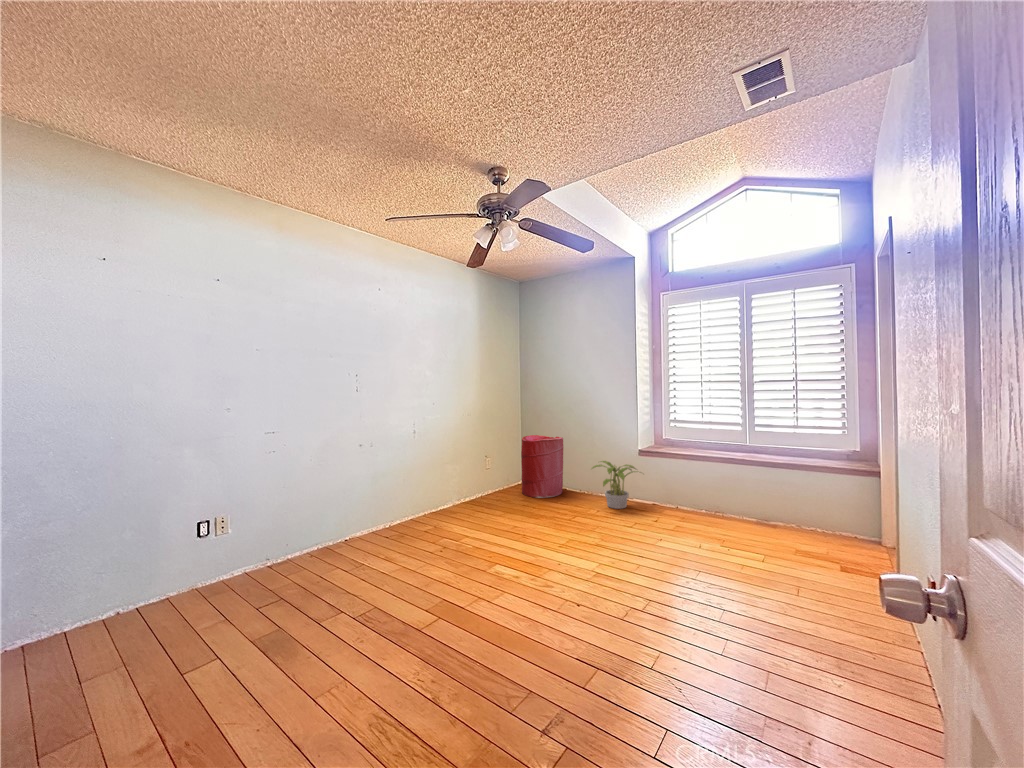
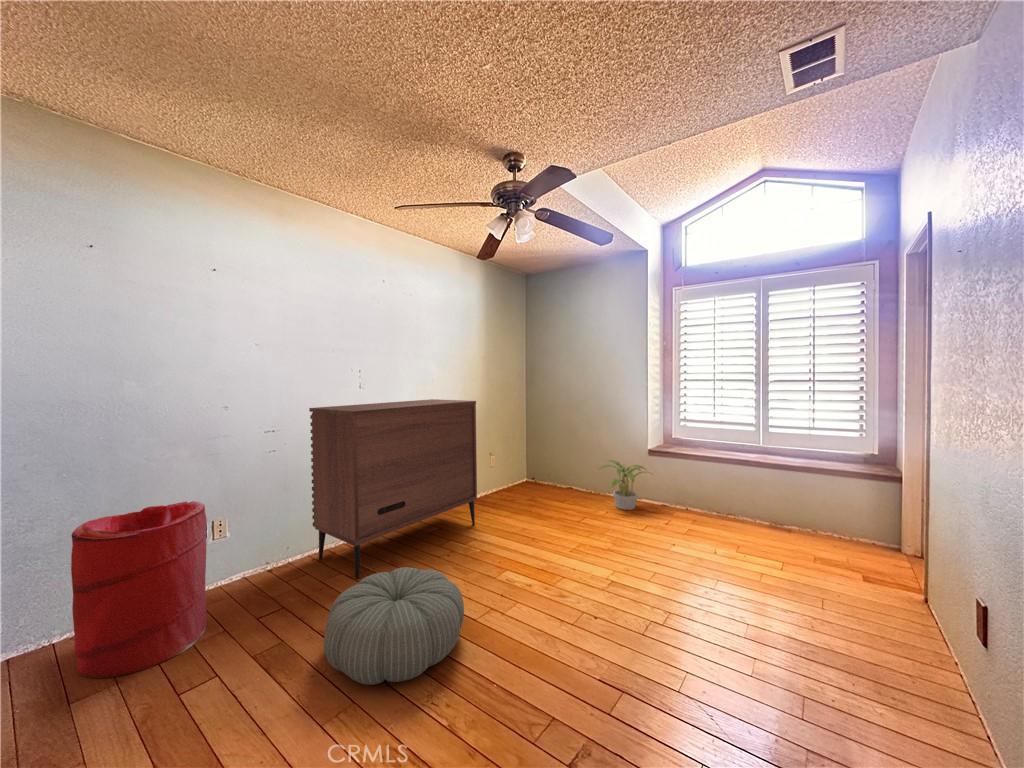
dresser: none [308,403,471,573] -> present [309,399,477,579]
laundry hamper: present [521,435,563,498] -> present [71,501,207,678]
pouf: none [318,559,452,664] -> present [324,567,464,685]

